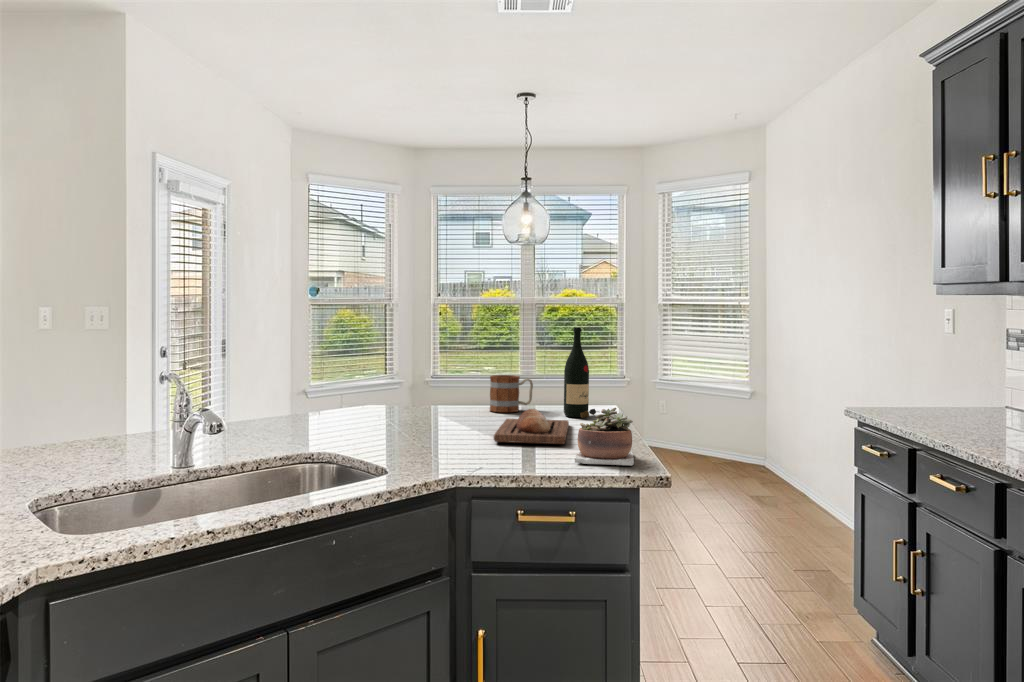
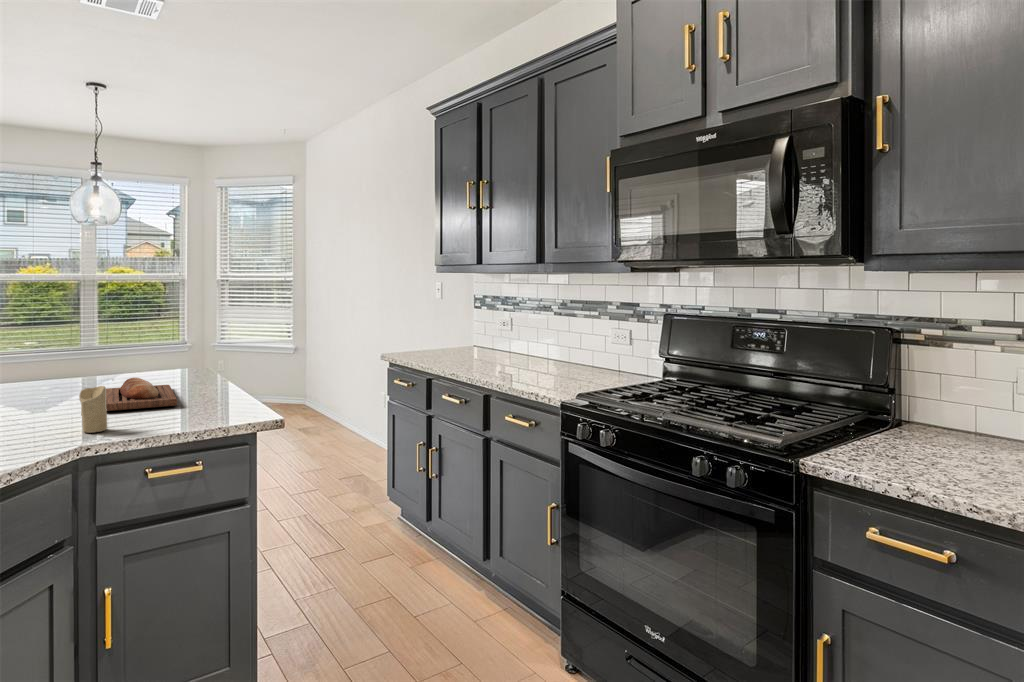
wine bottle: present [564,328,596,418] -> none [158,303,194,381]
mug: present [490,375,533,412] -> none [78,349,124,383]
succulent plant: present [575,408,634,465] -> none [193,370,249,420]
candle: none [465,413,489,463] -> present [79,386,107,433]

